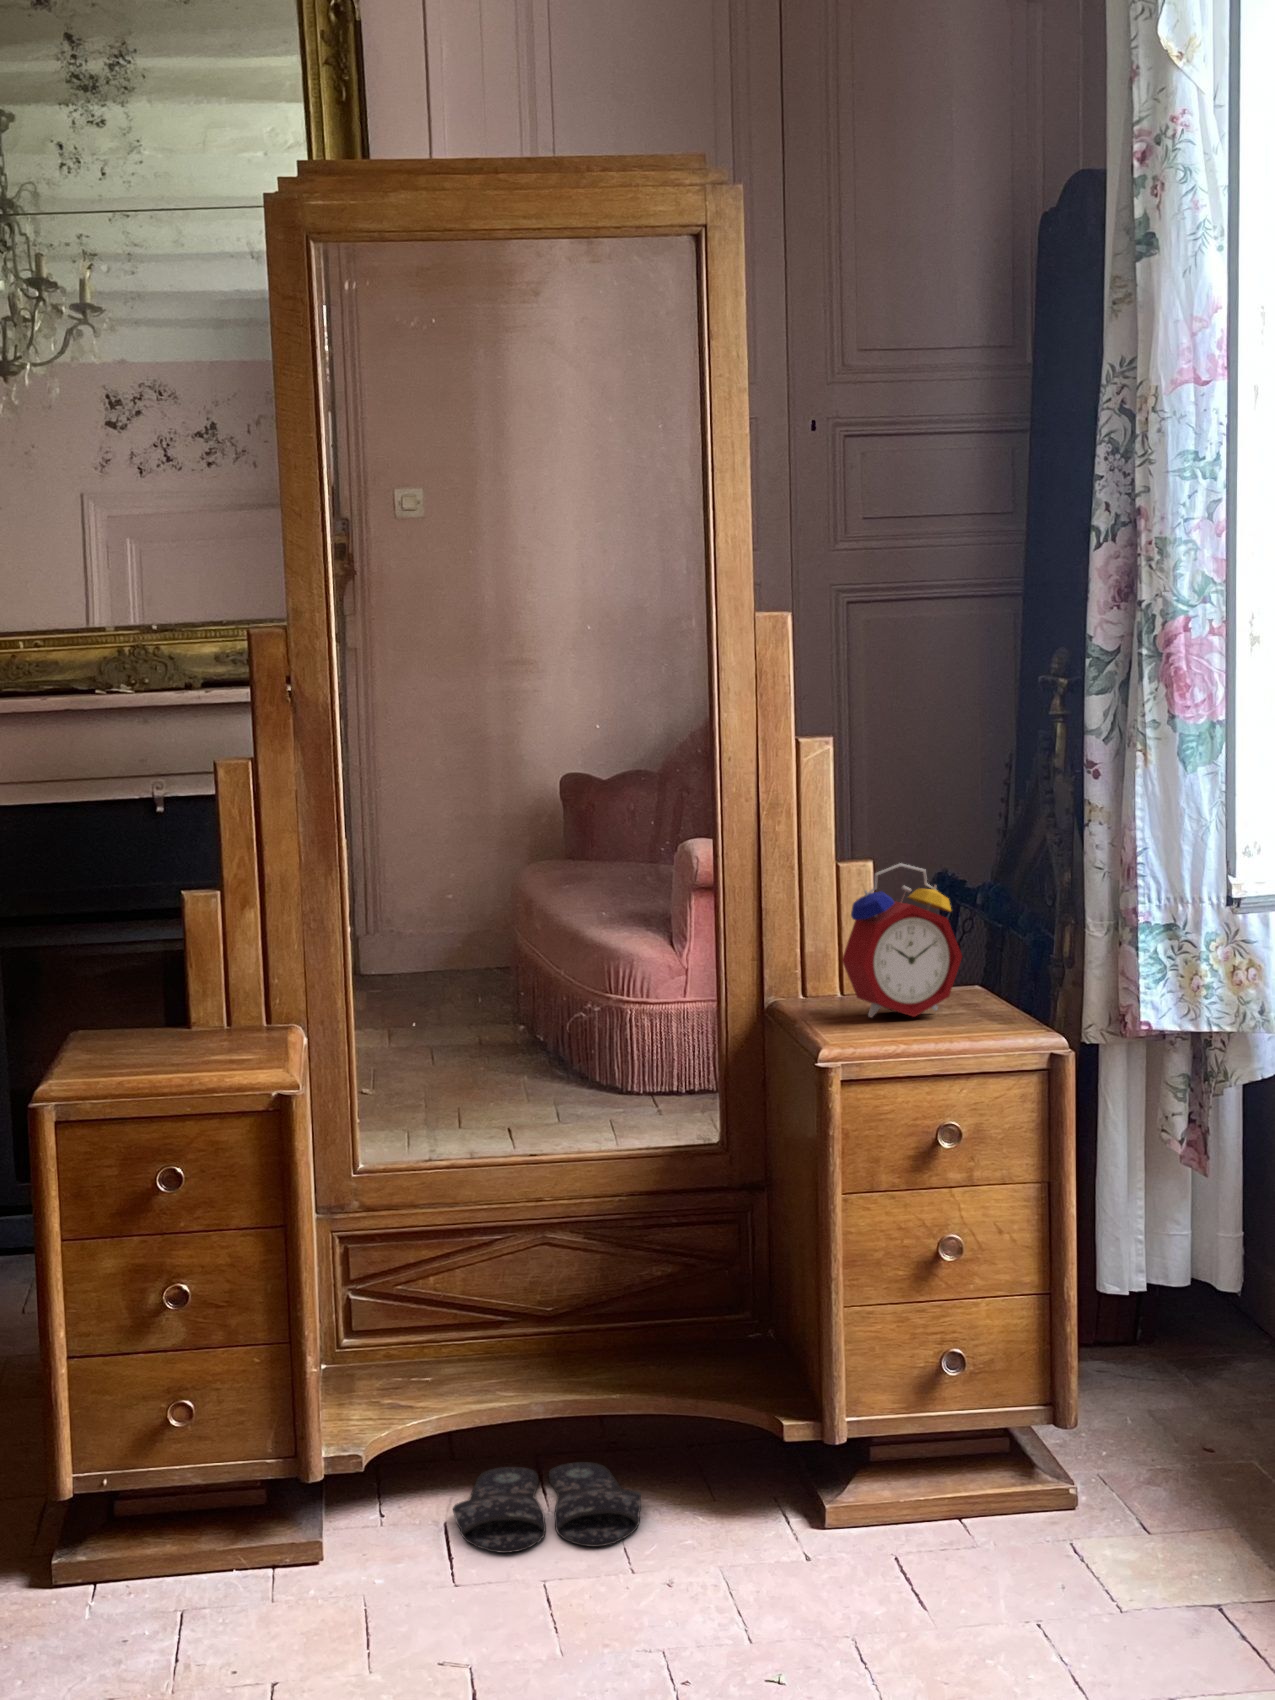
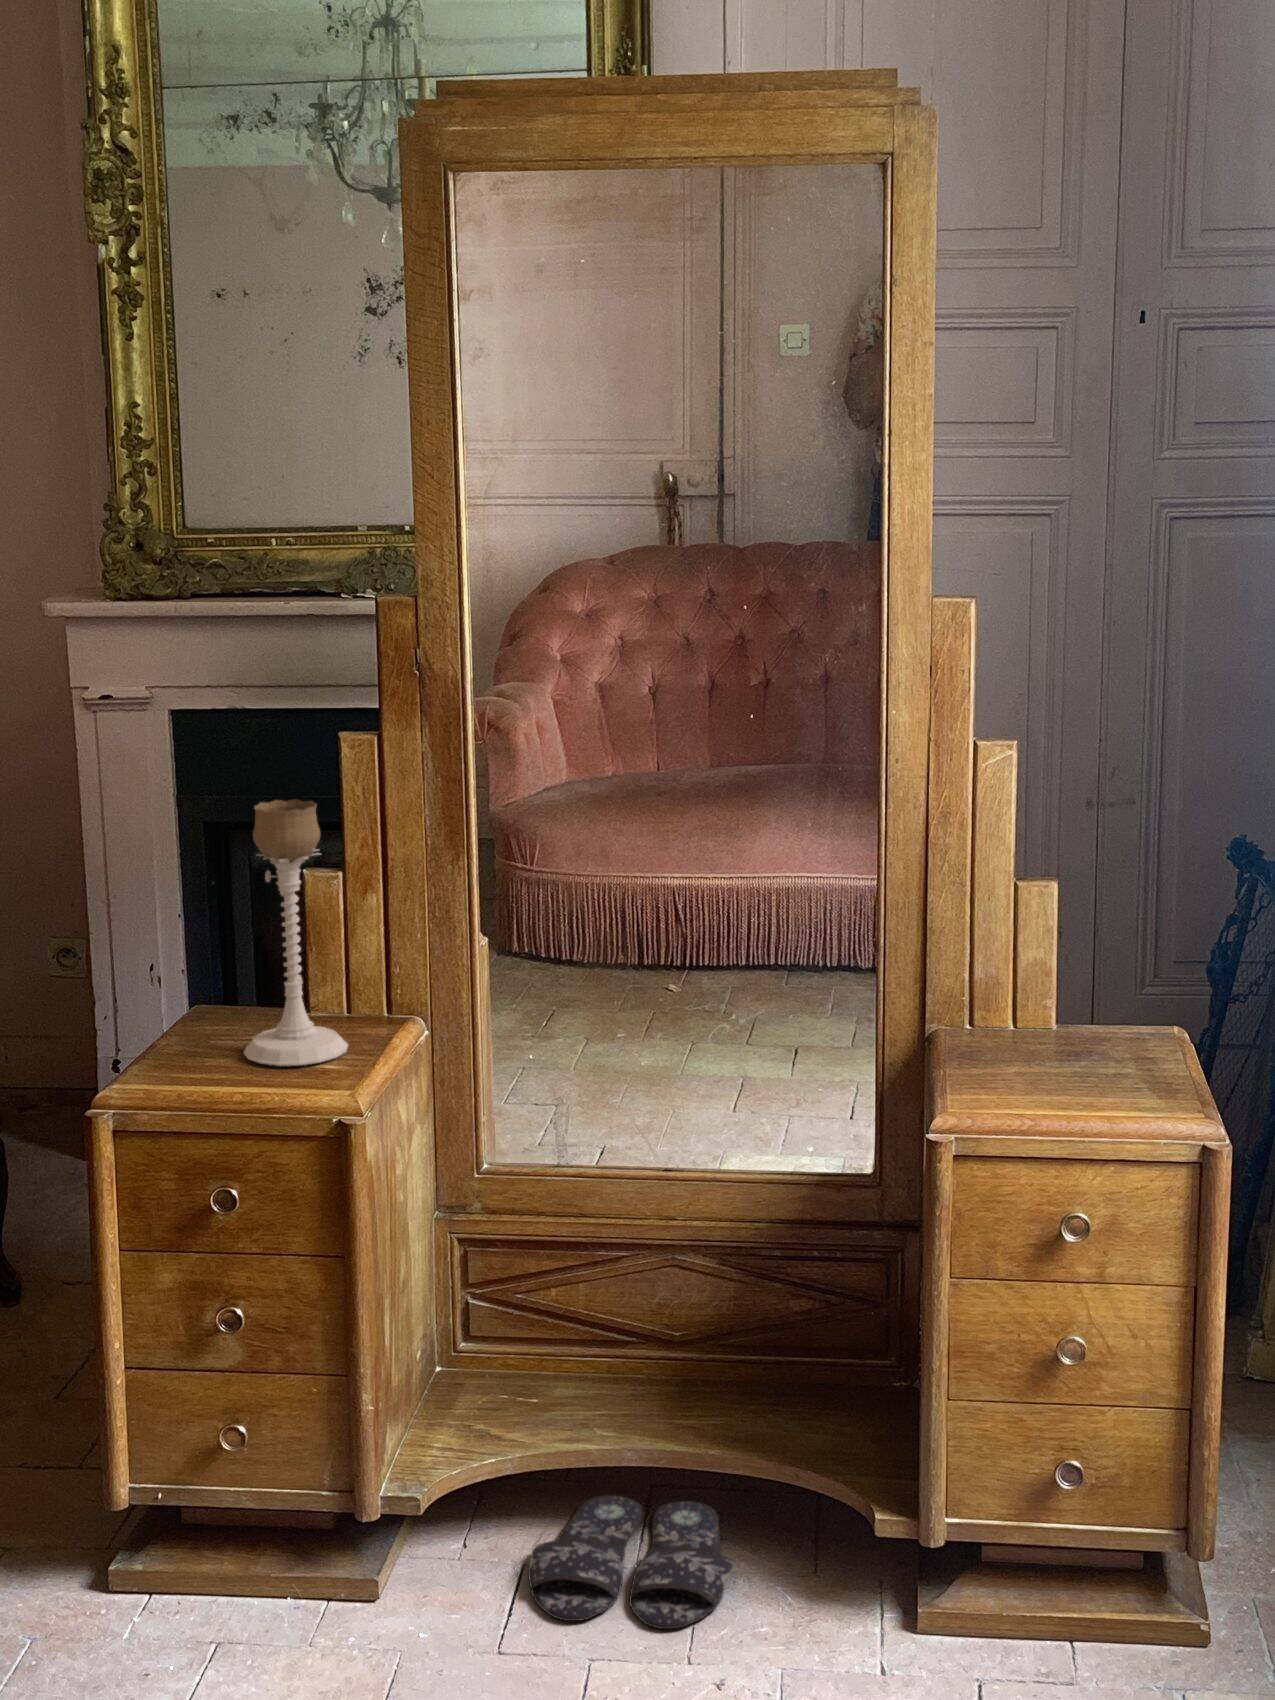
candle holder: none [159,813,257,1058] -> present [244,799,348,1066]
alarm clock: present [842,863,962,1017] -> none [996,907,1140,1087]

